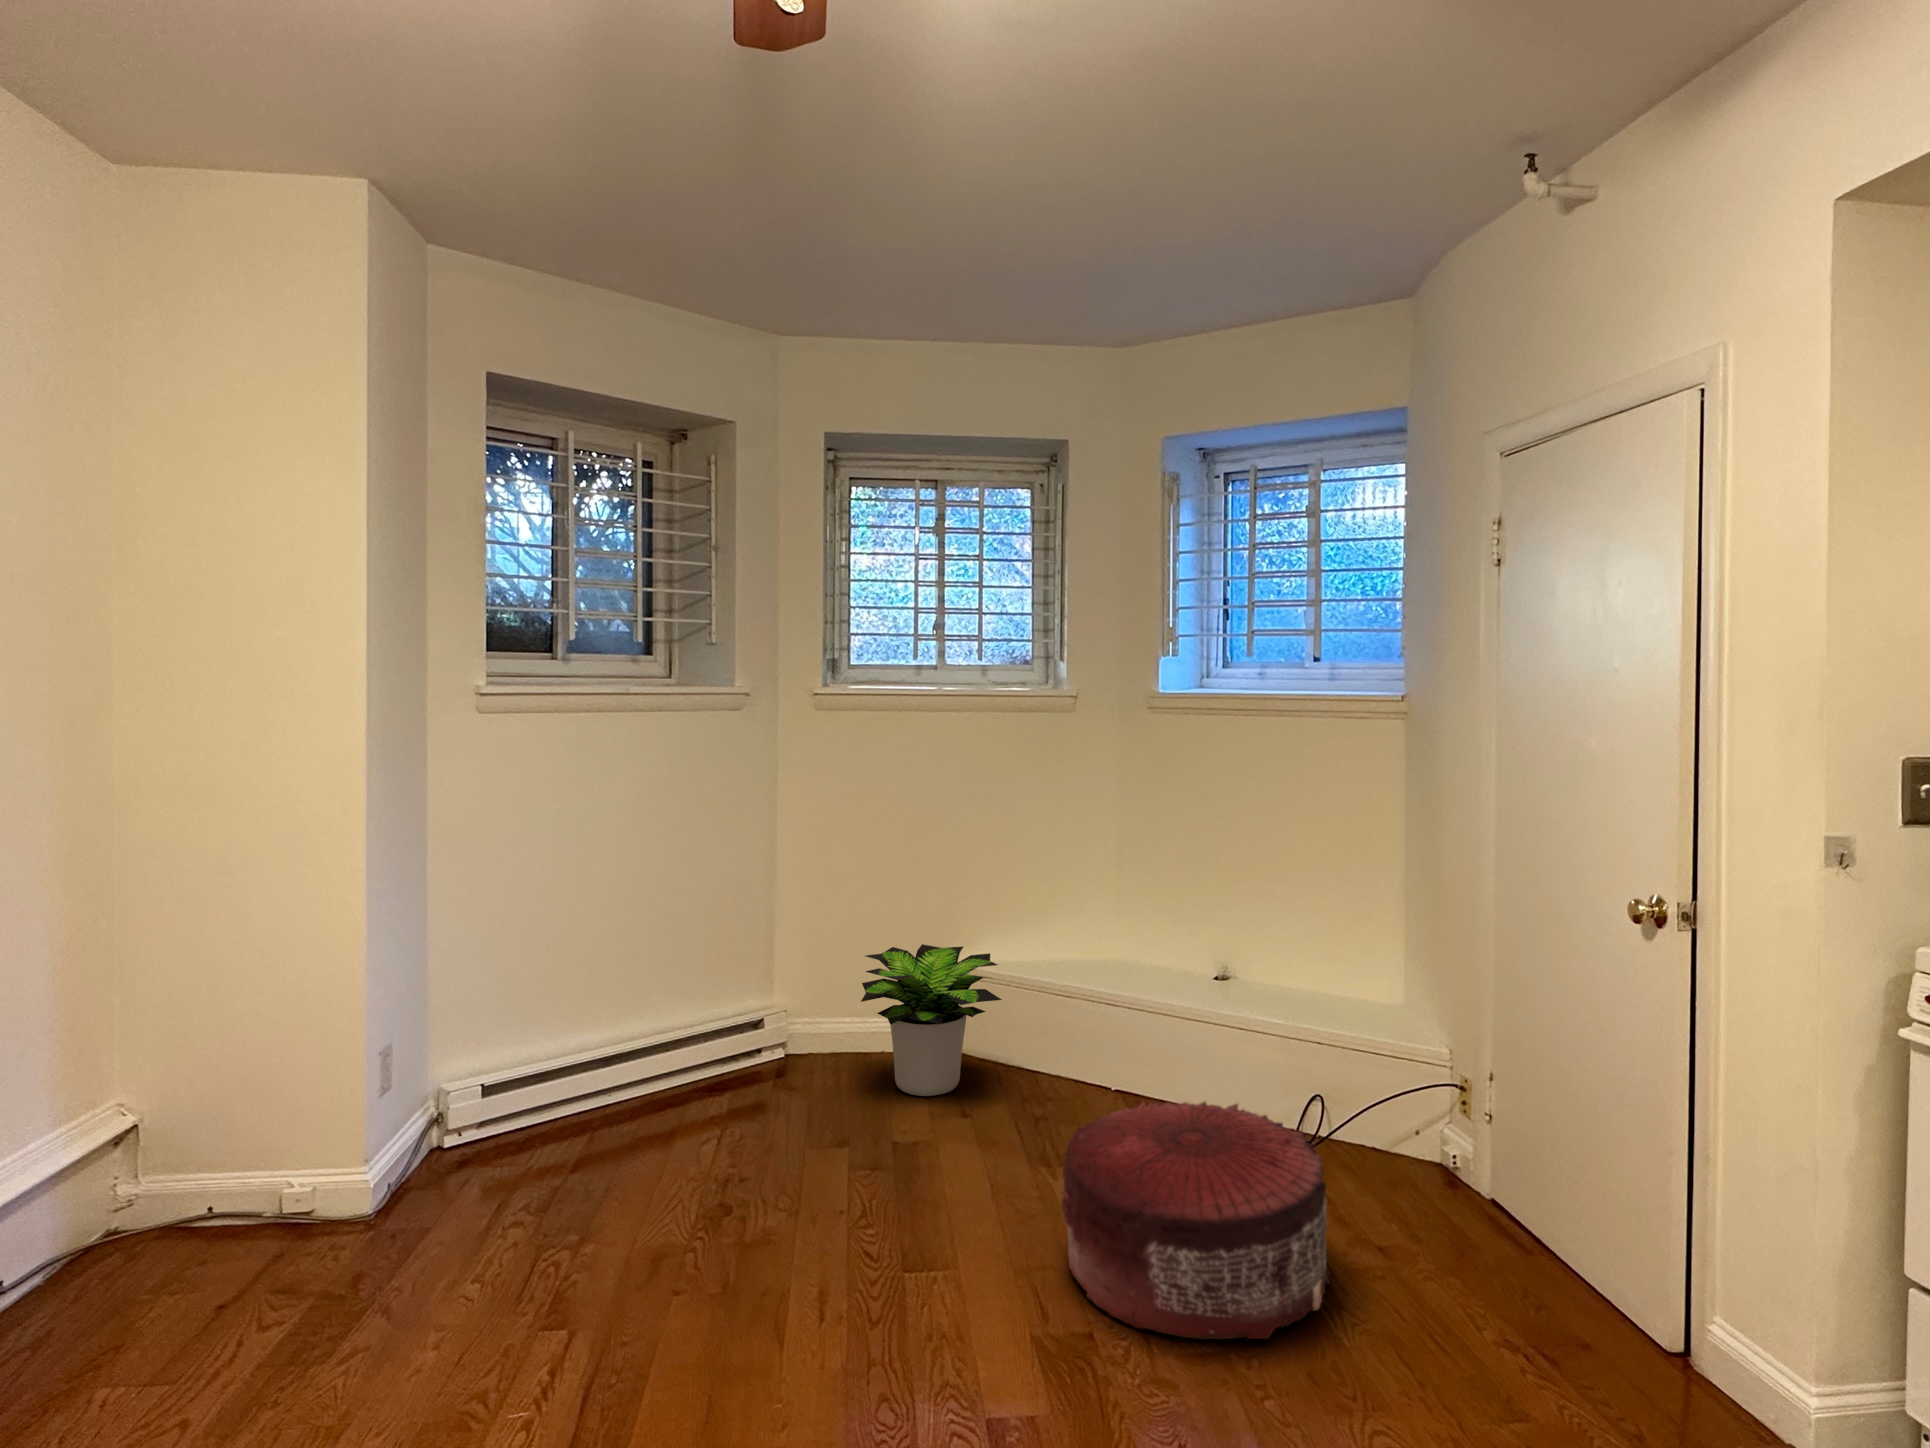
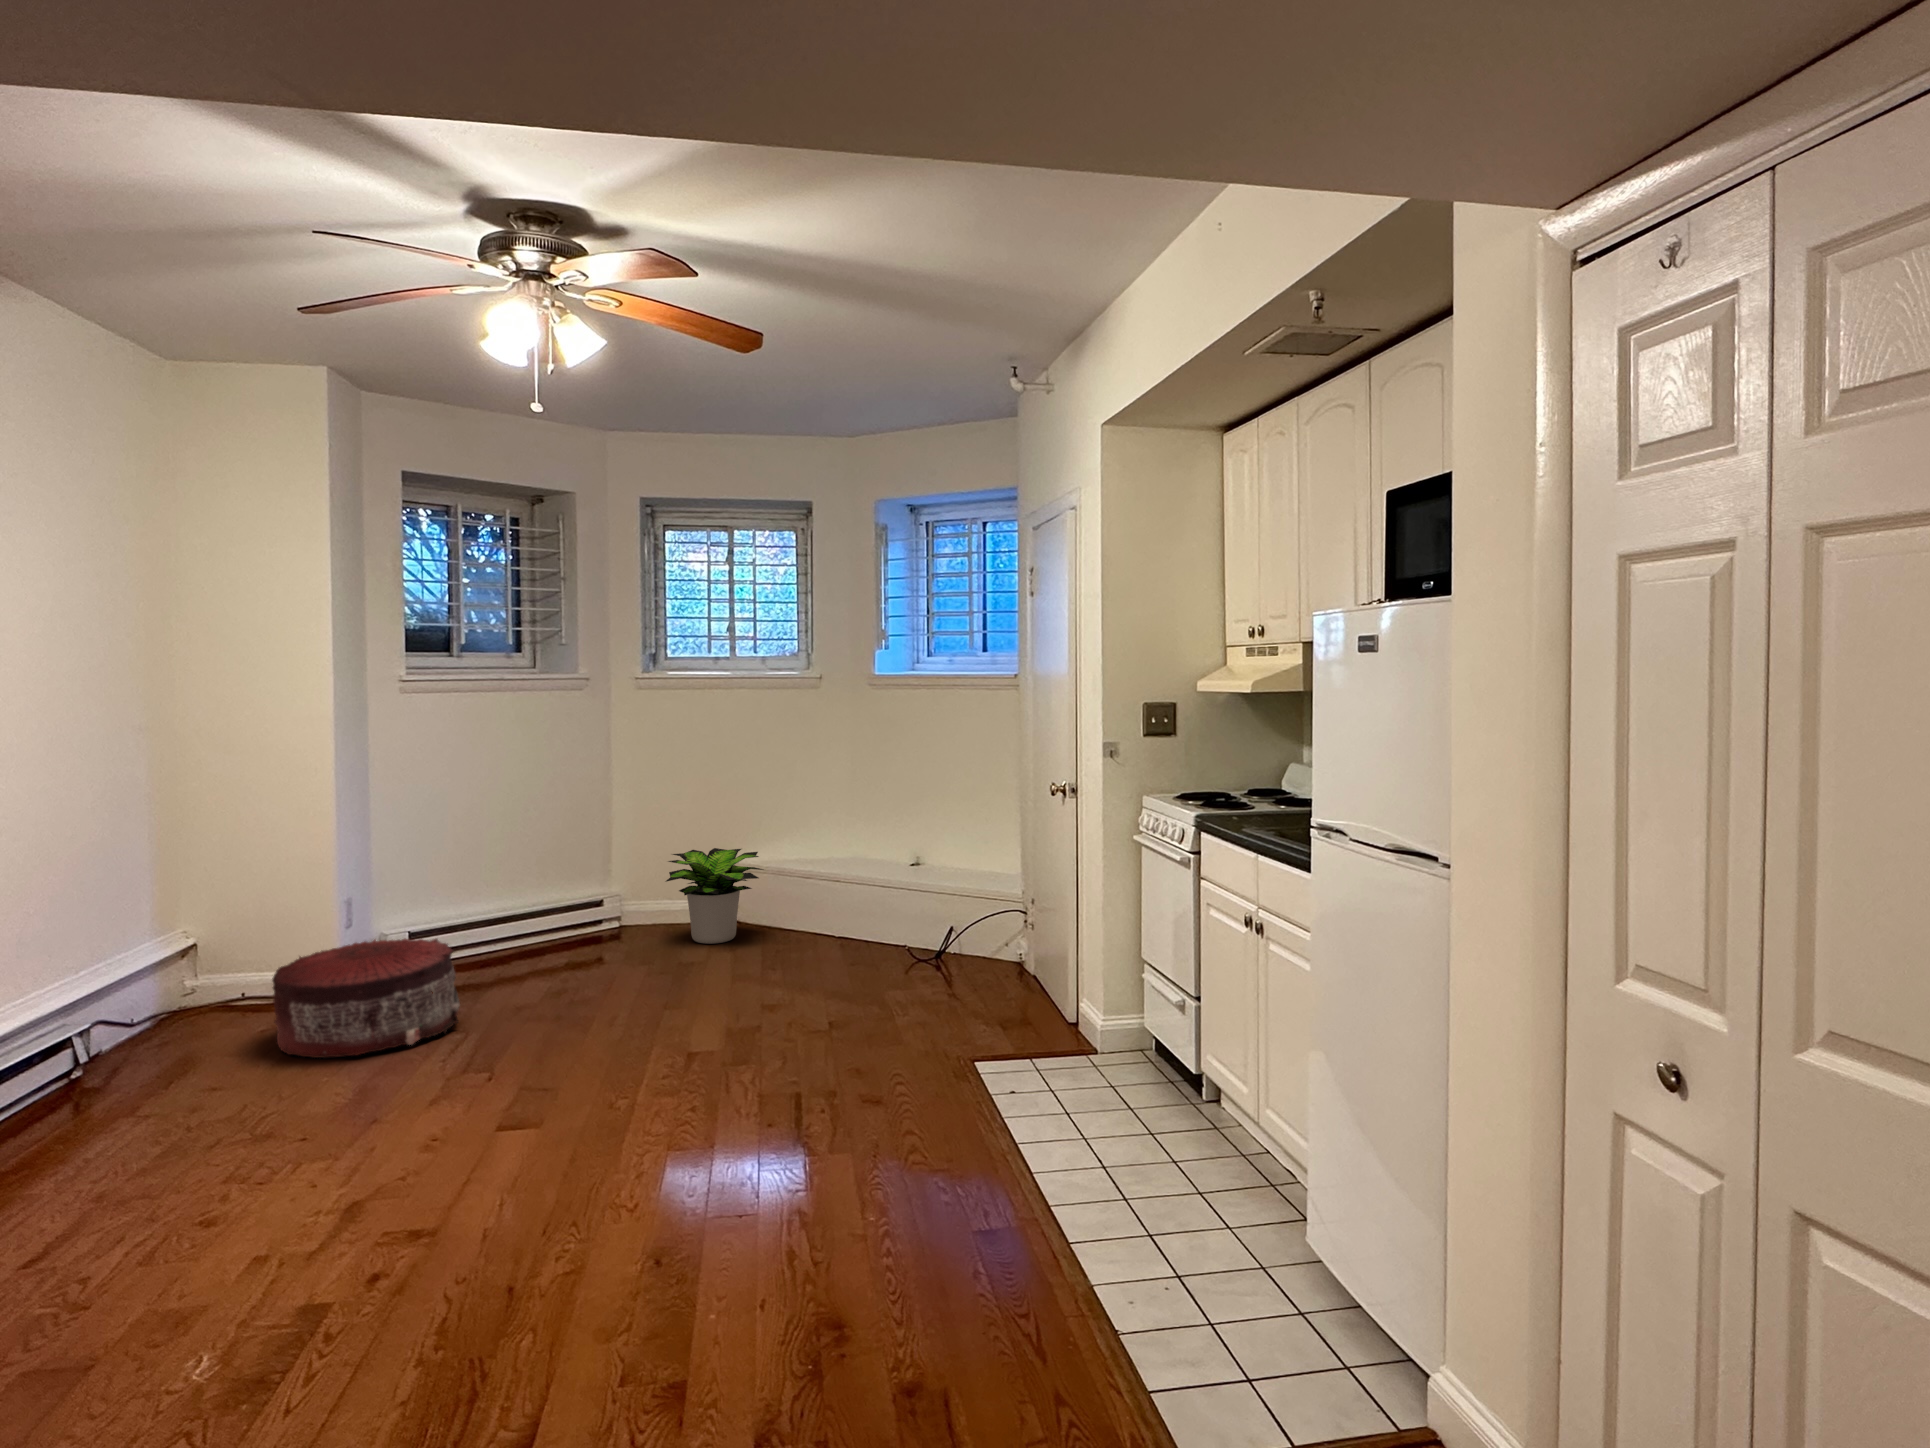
pouf: present [1062,1102,1330,1339] -> present [272,939,460,1058]

